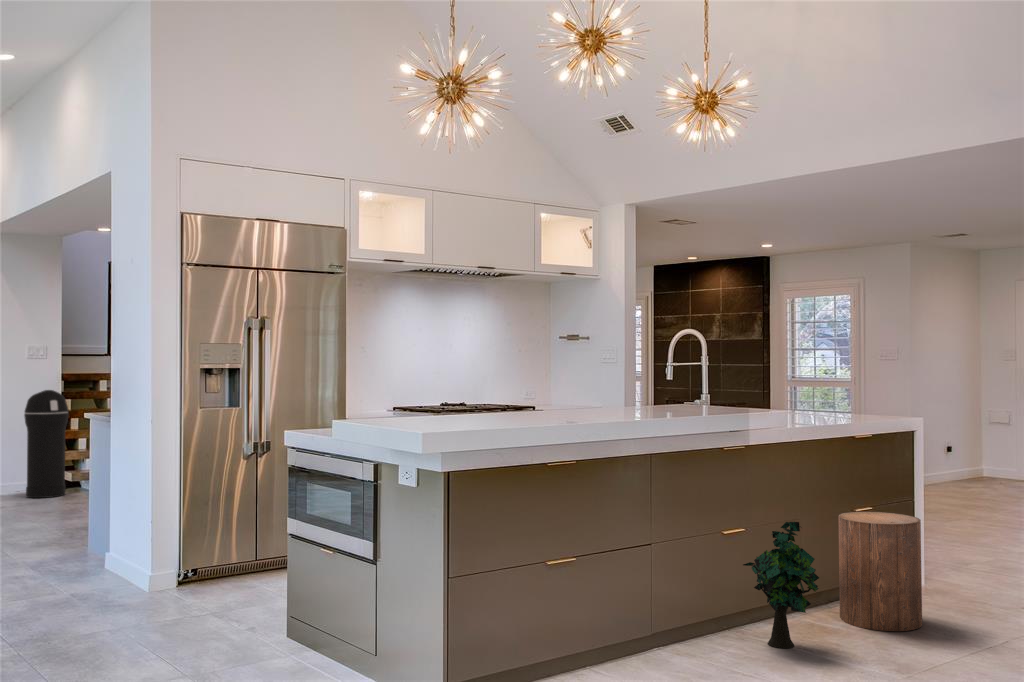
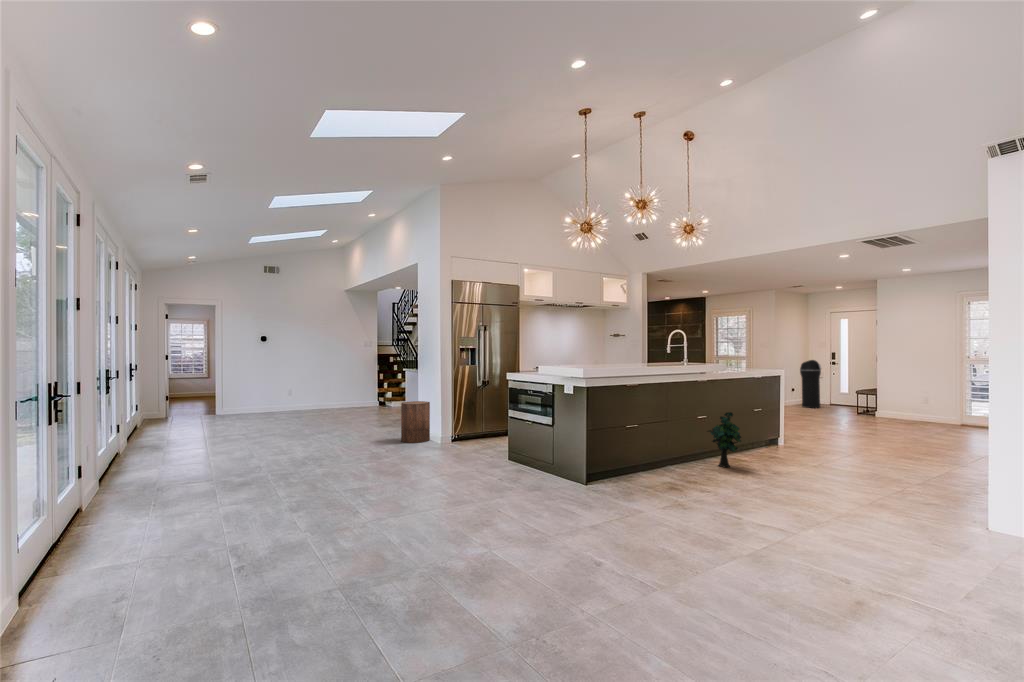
trash can: present [24,390,69,498] -> present [800,360,821,408]
stool: present [838,512,922,631] -> present [401,401,430,443]

